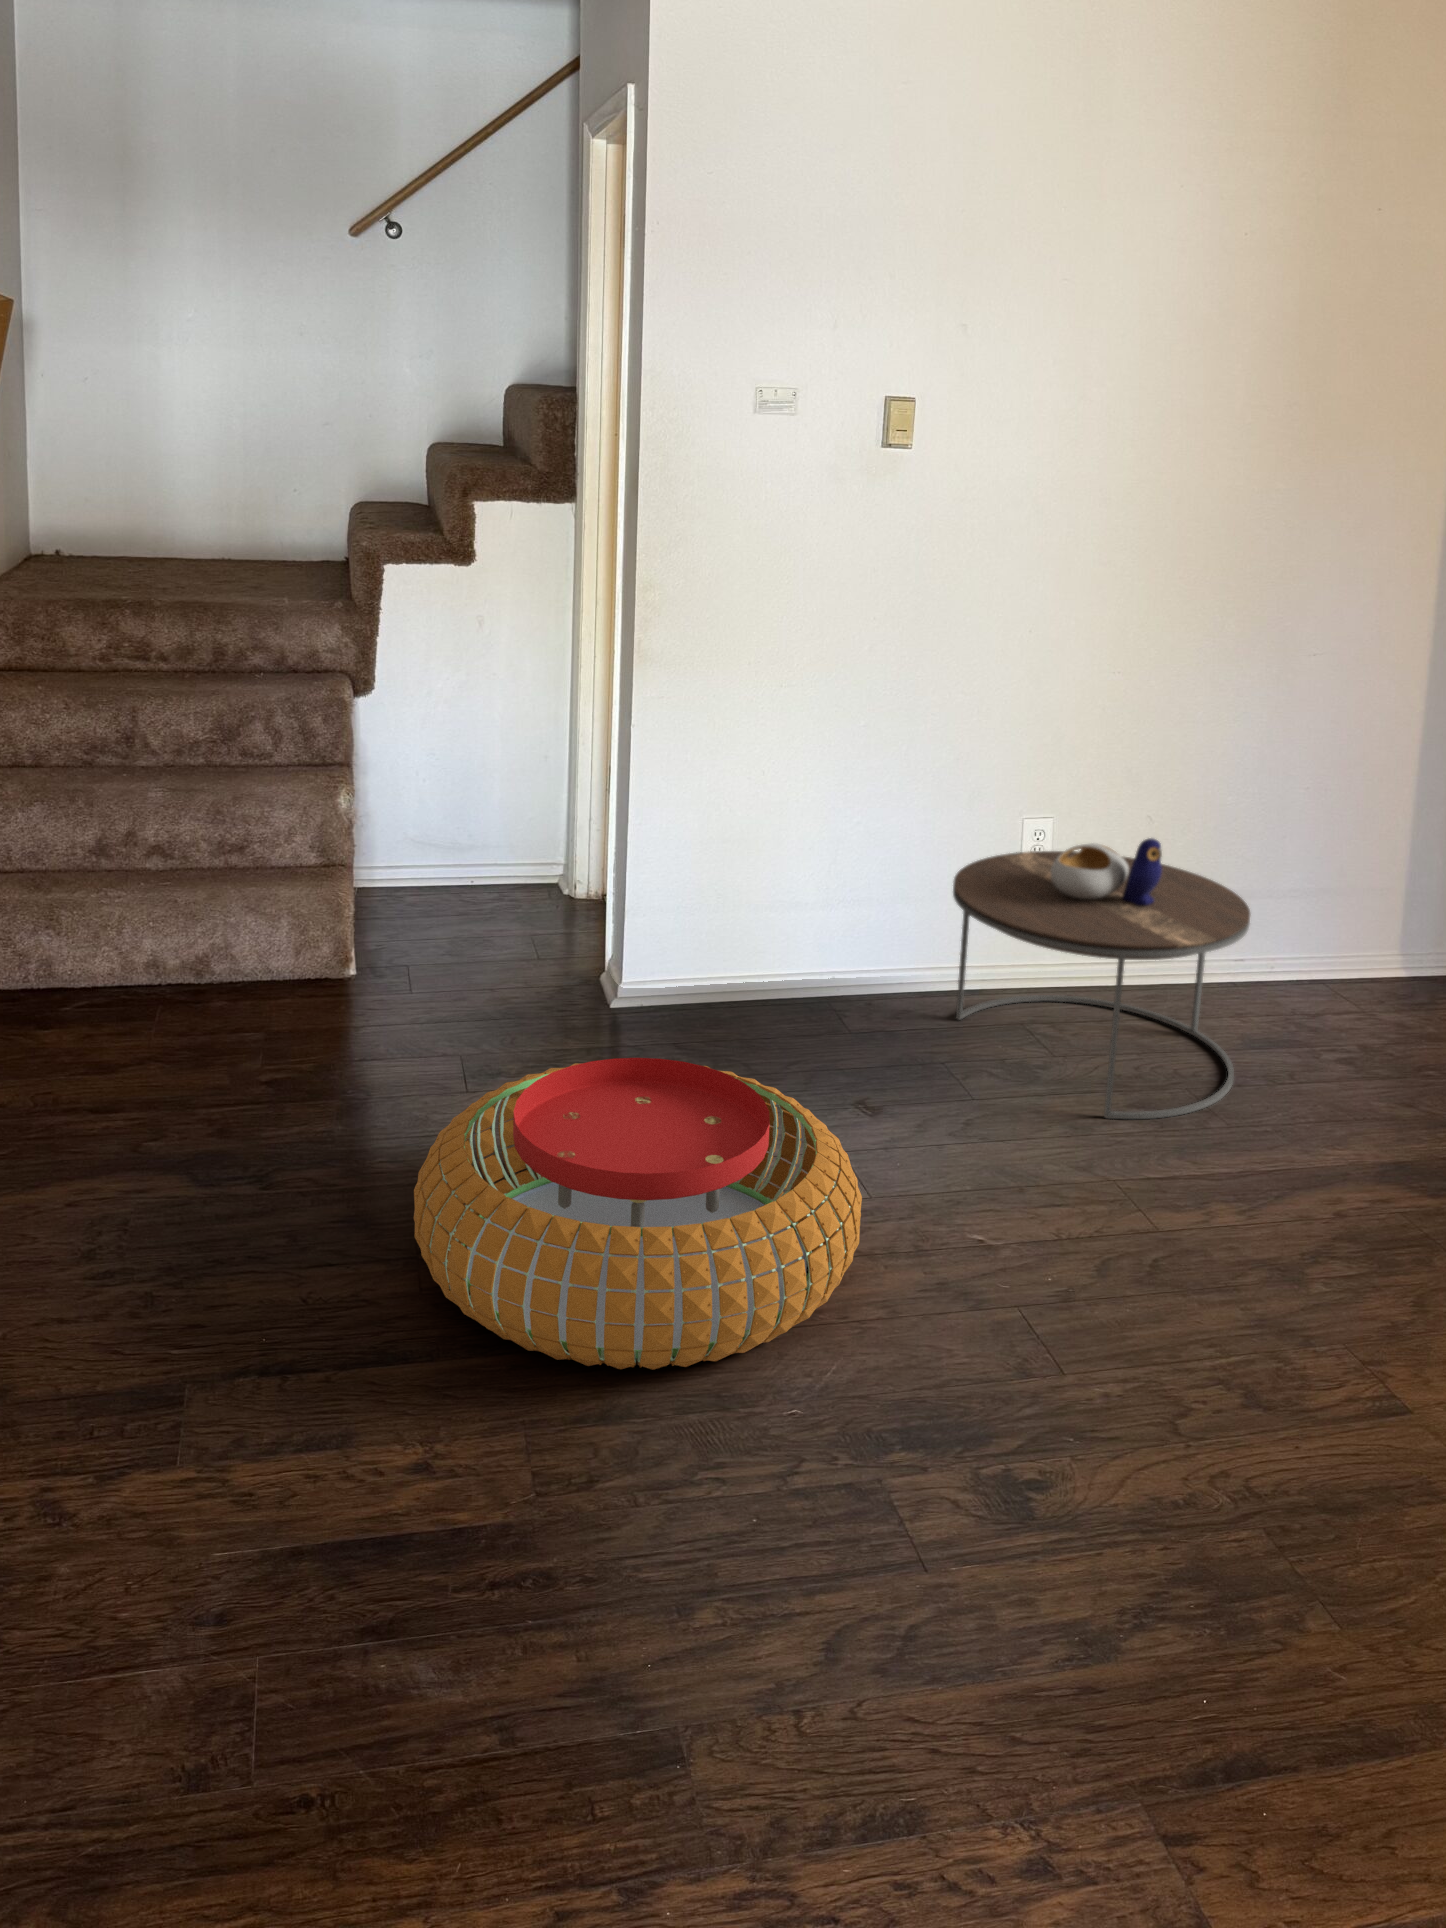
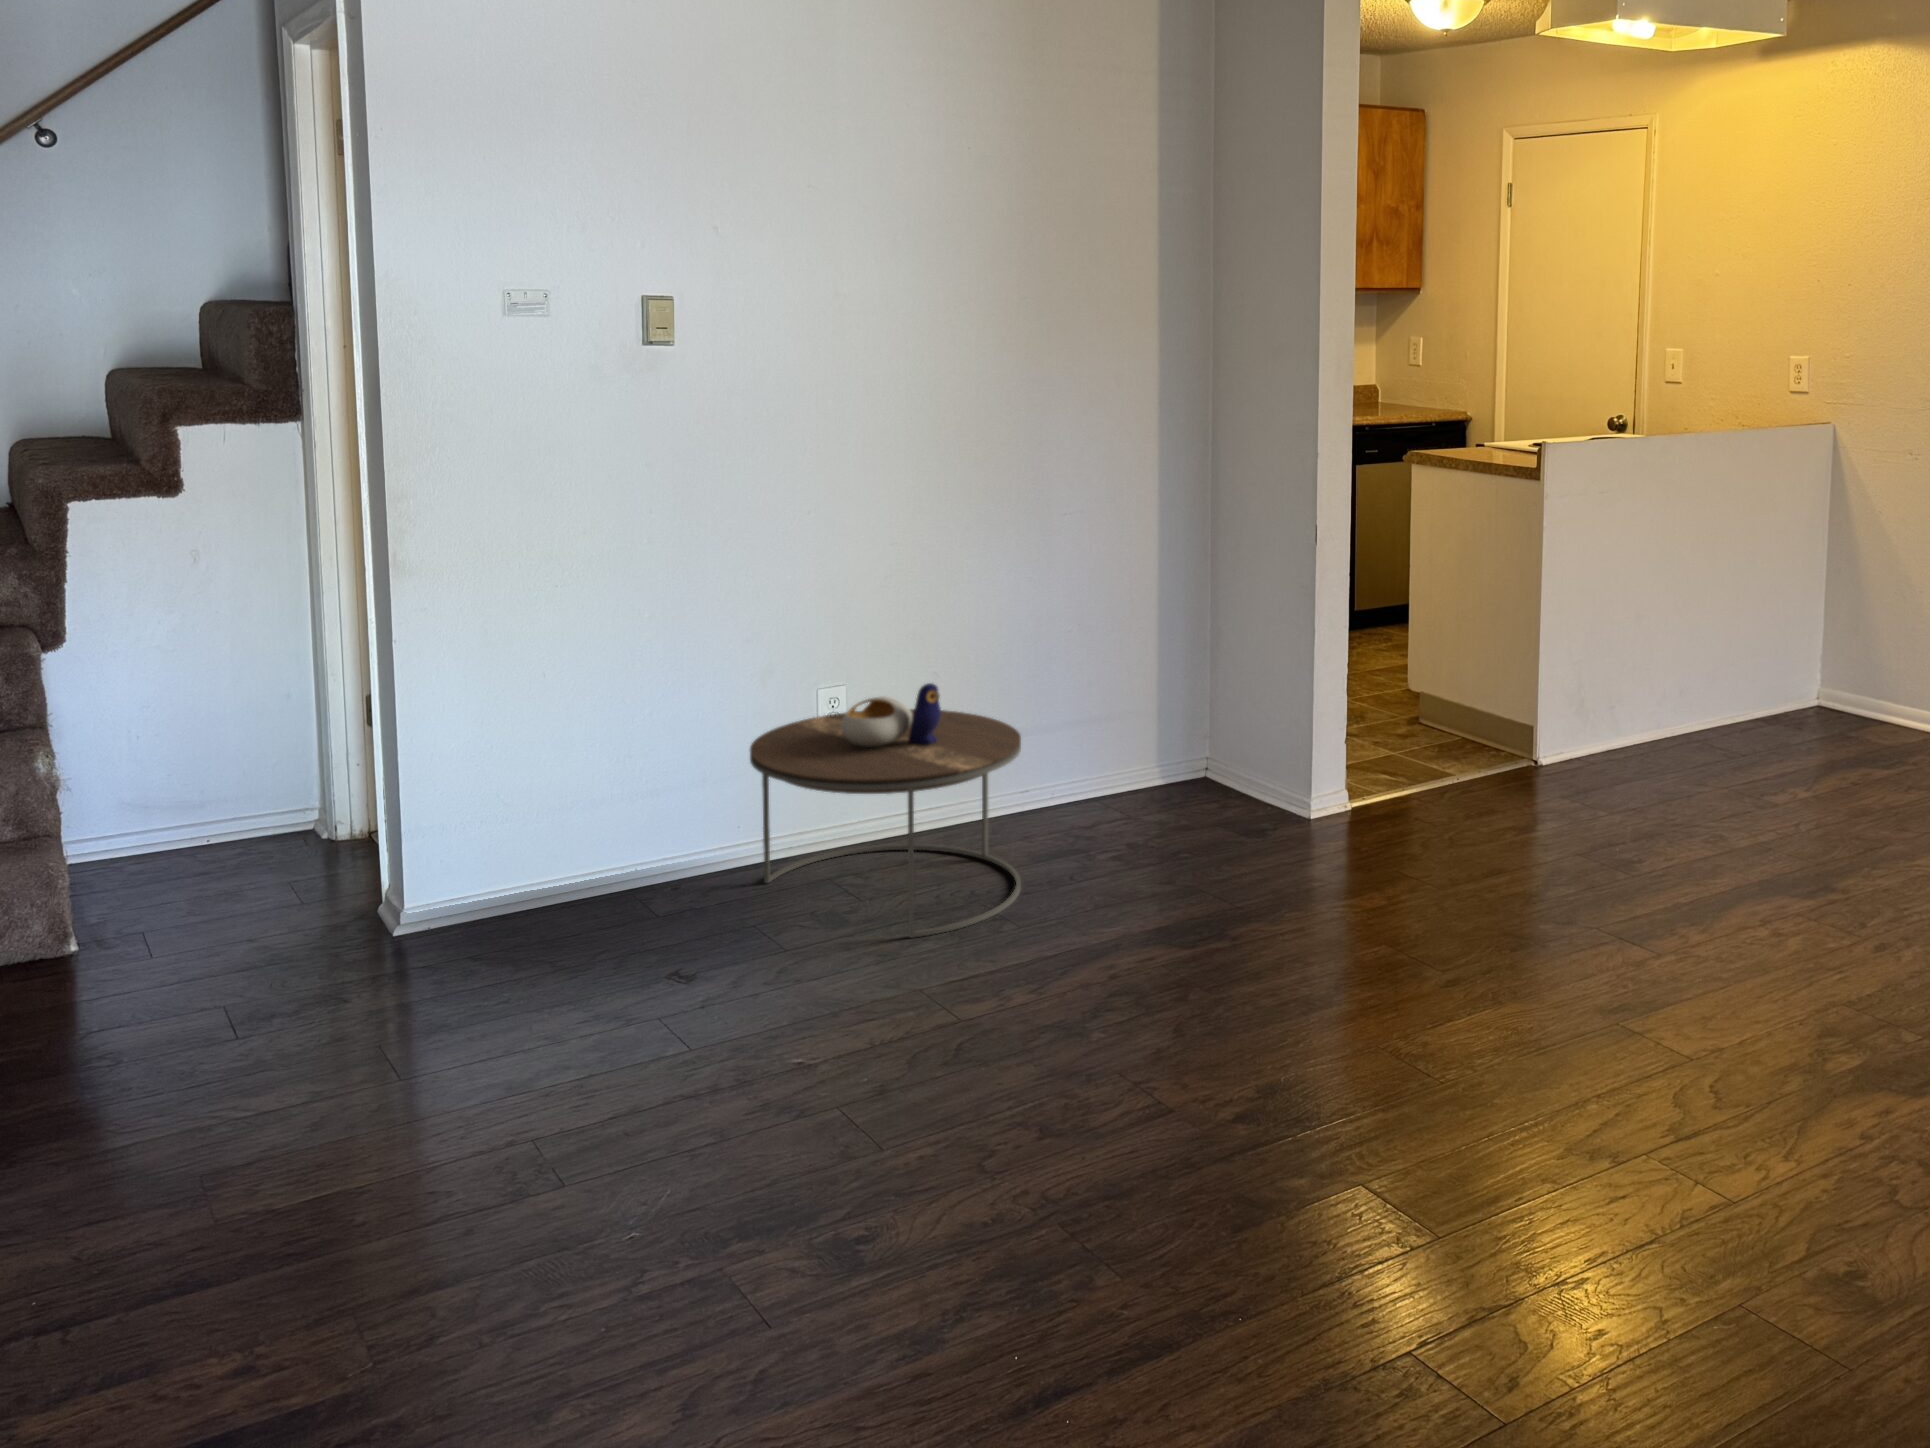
pouf: present [414,1058,862,1370] -> none [193,946,685,1246]

